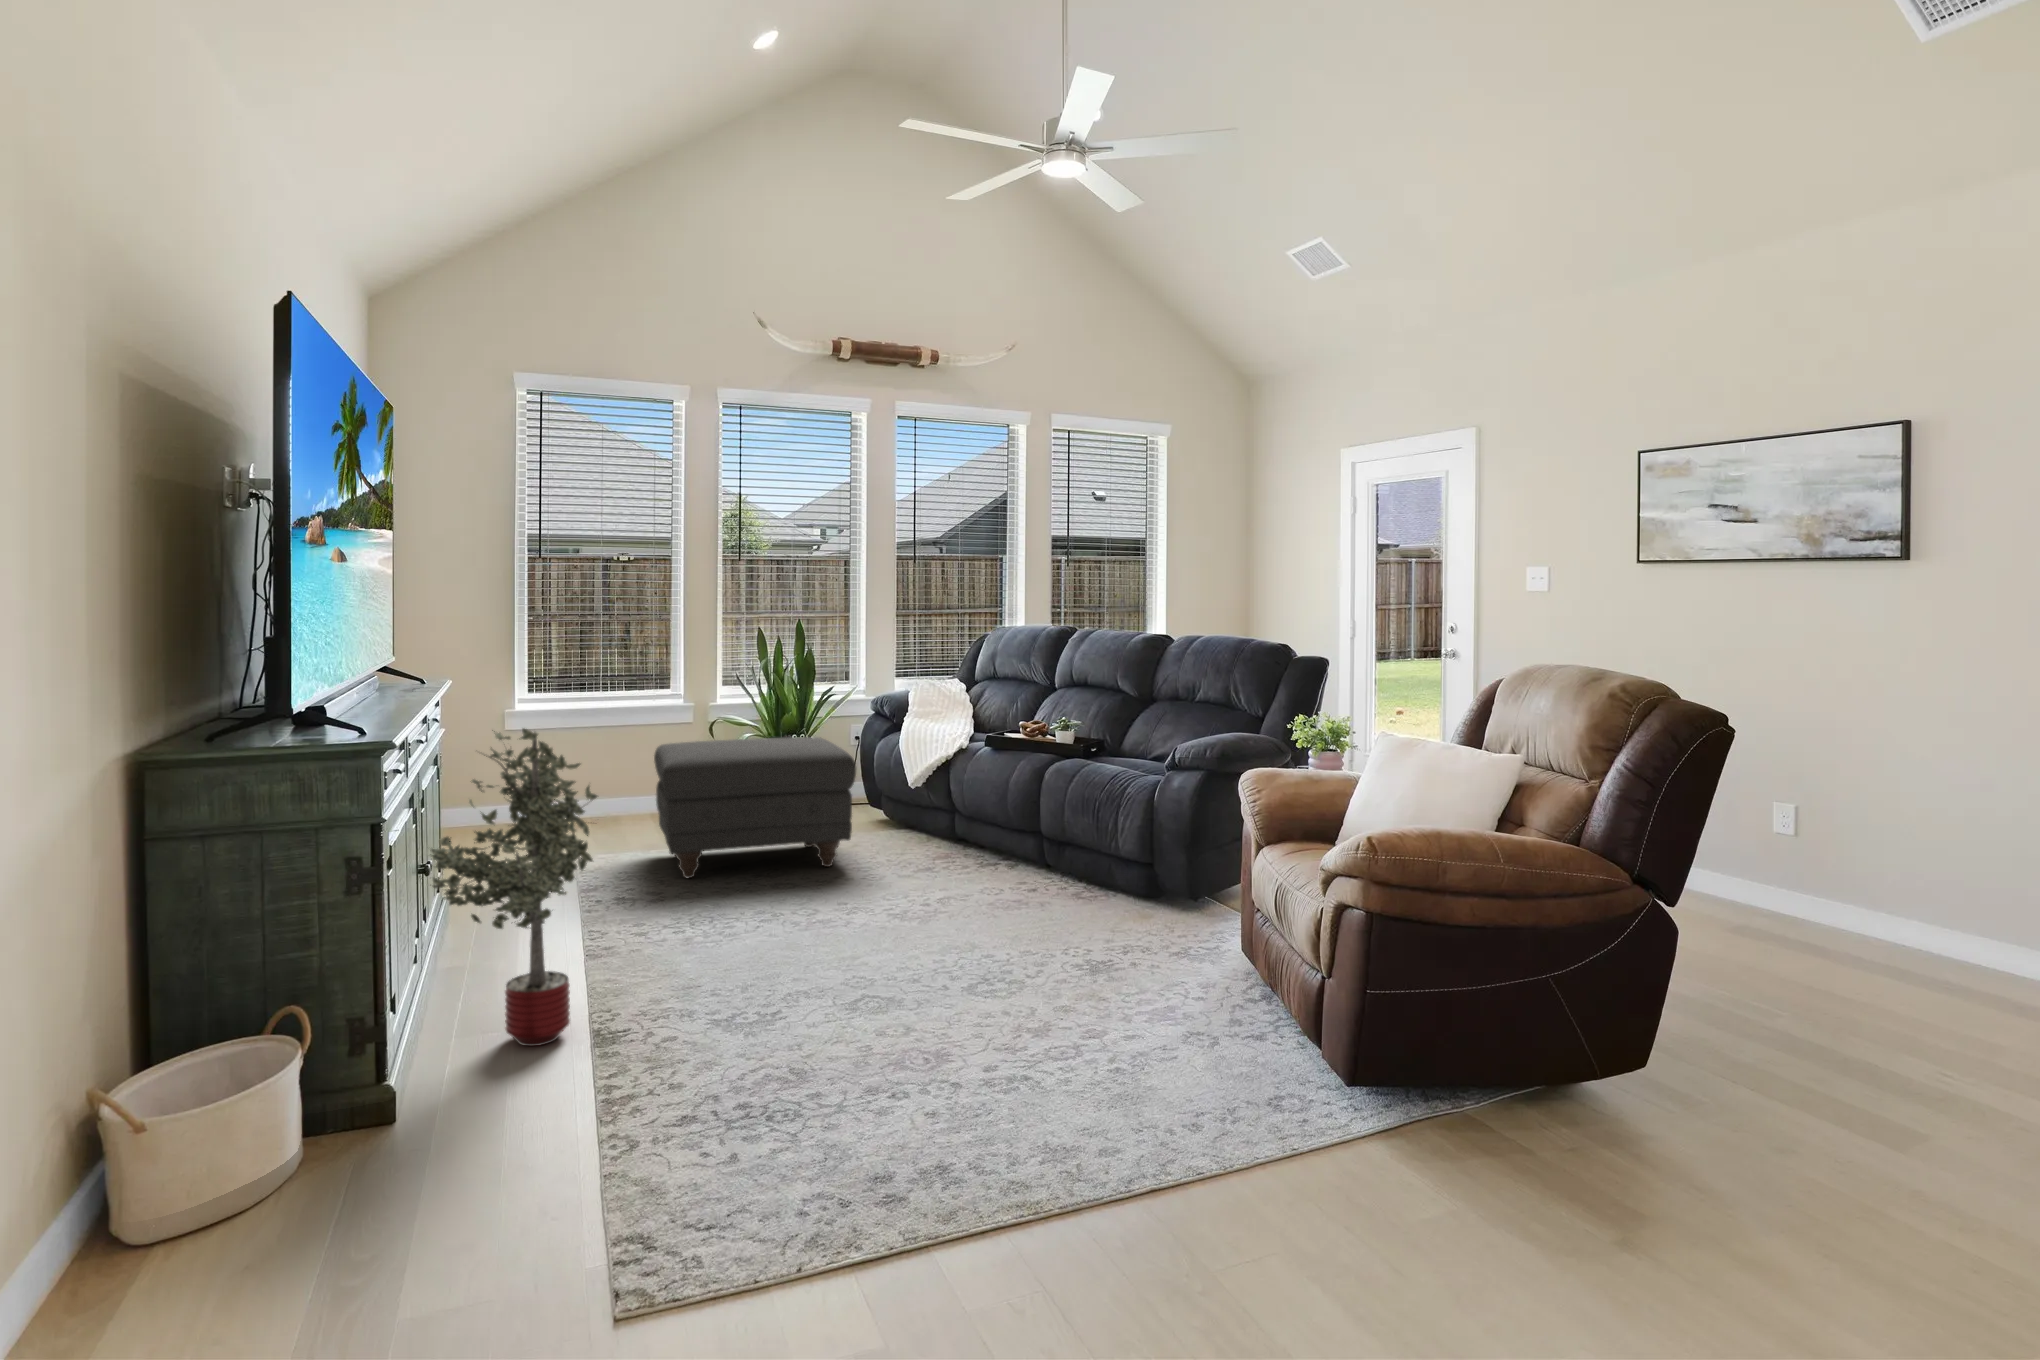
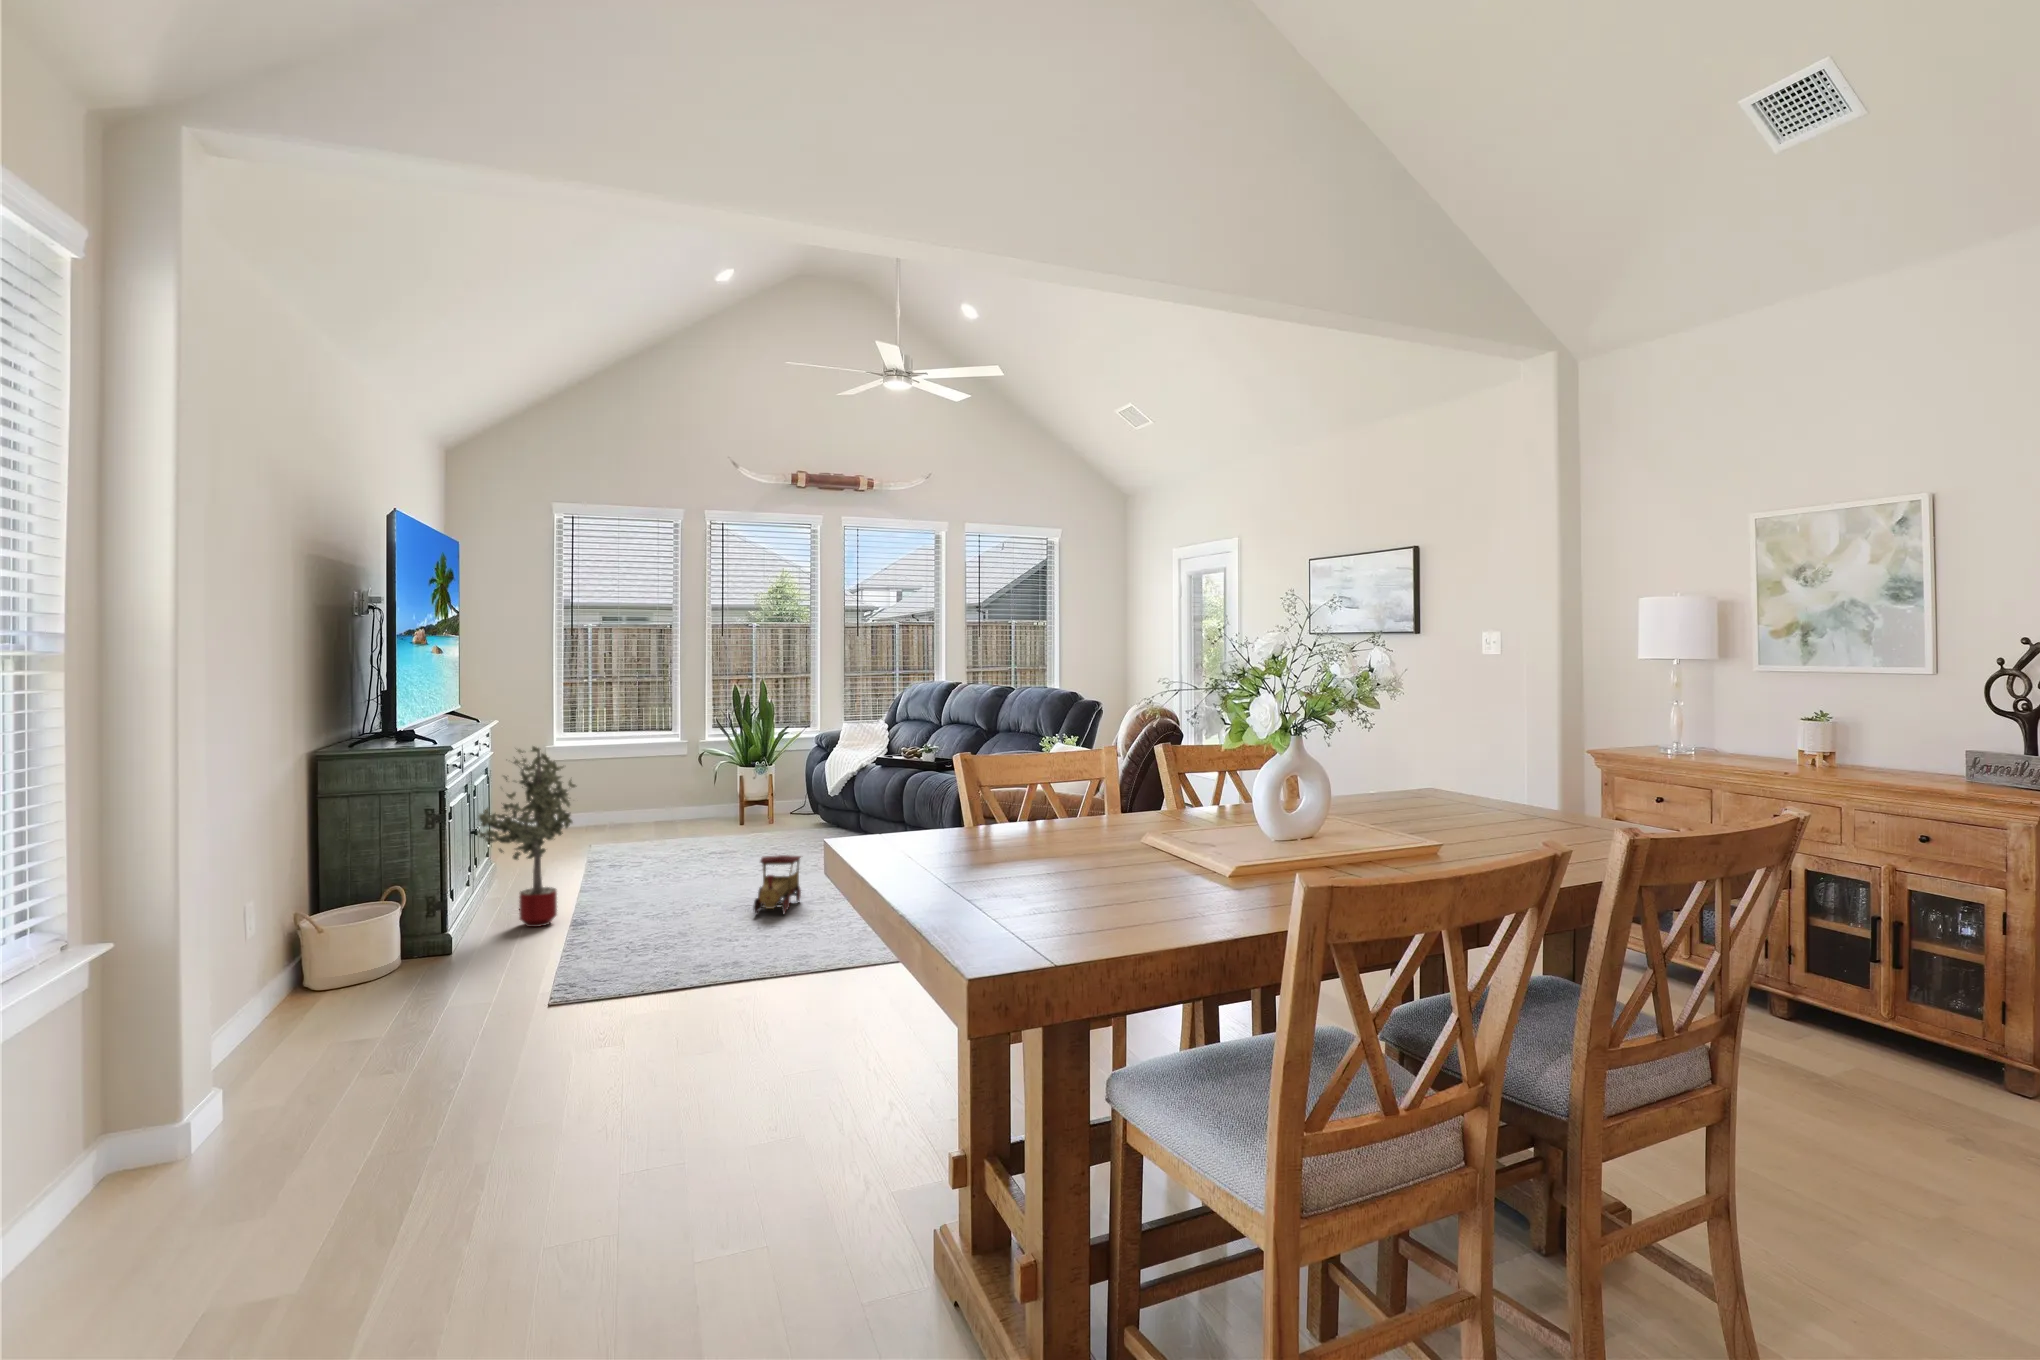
ottoman: present [654,737,856,878] -> none [643,762,780,855]
toy train: none [892,906,959,1018] -> present [753,855,801,914]

